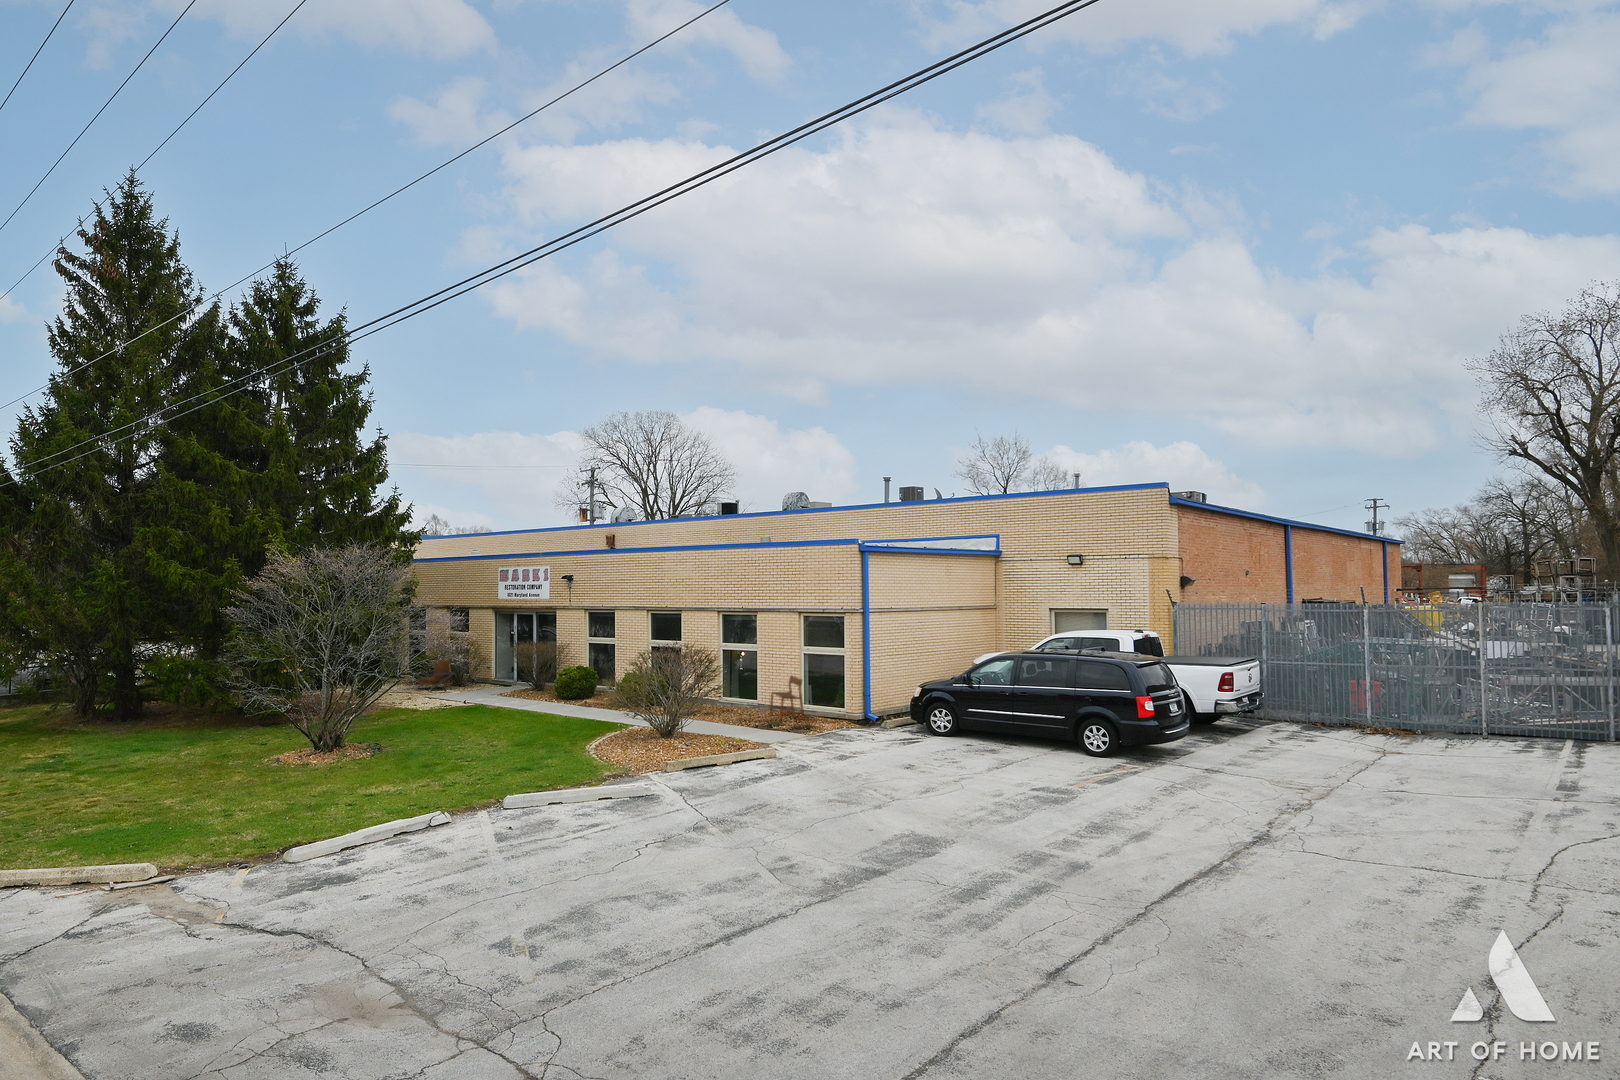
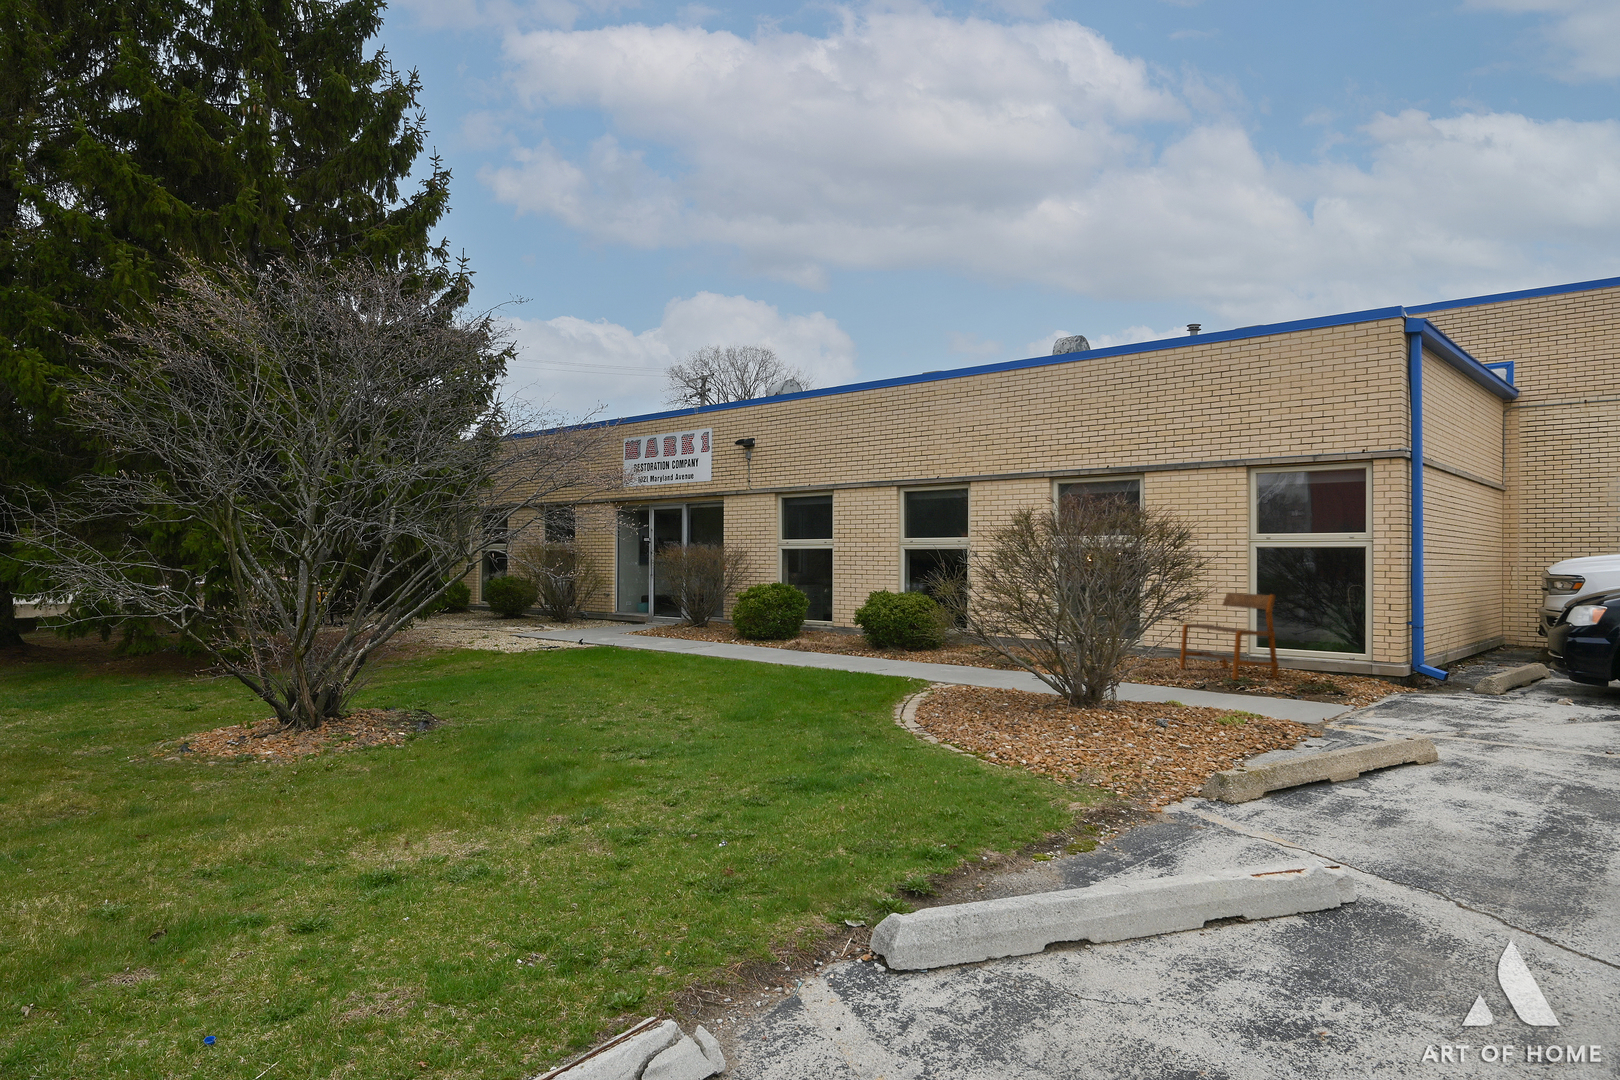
lounge chair: present [417,660,454,691] -> none [501,579,559,625]

